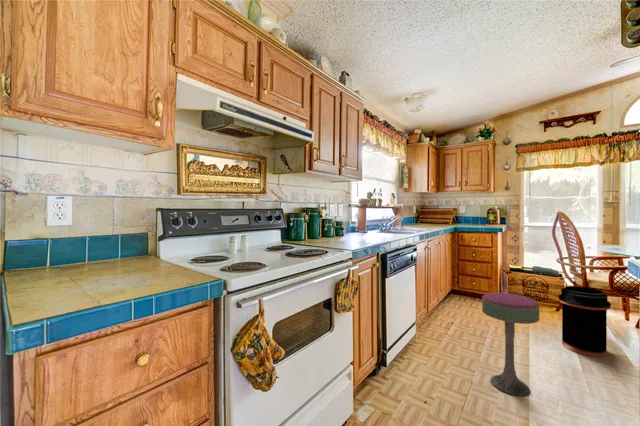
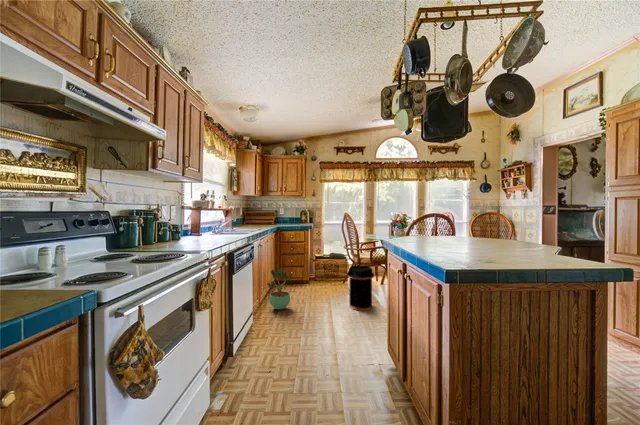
potted plant: none [438,277,471,325] -> present [267,269,292,310]
bar stool: present [482,293,540,395] -> none [306,275,342,348]

